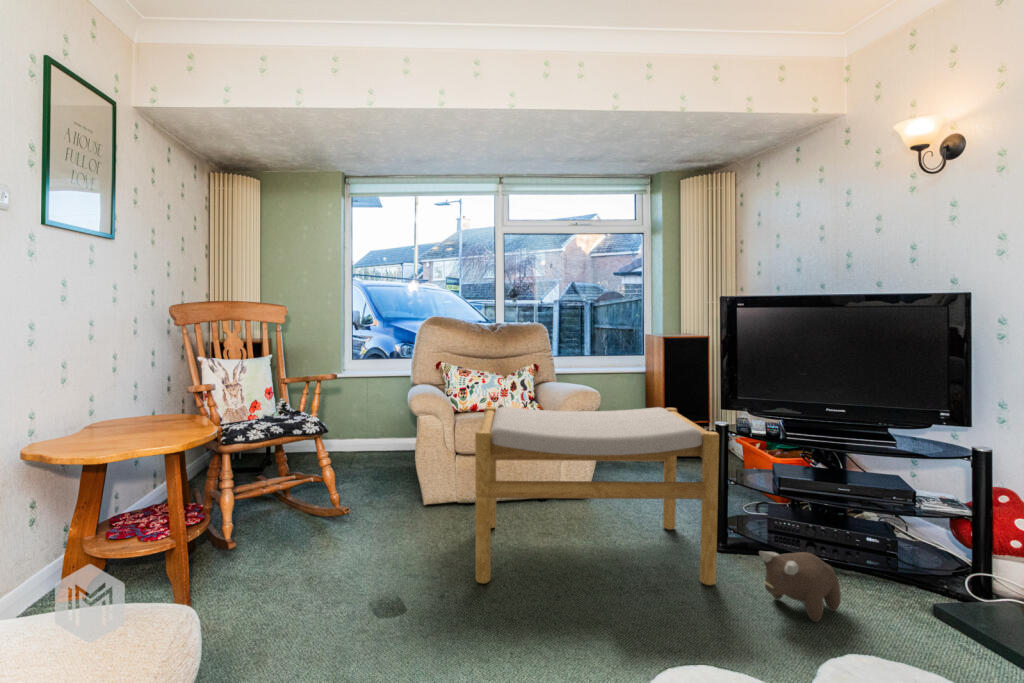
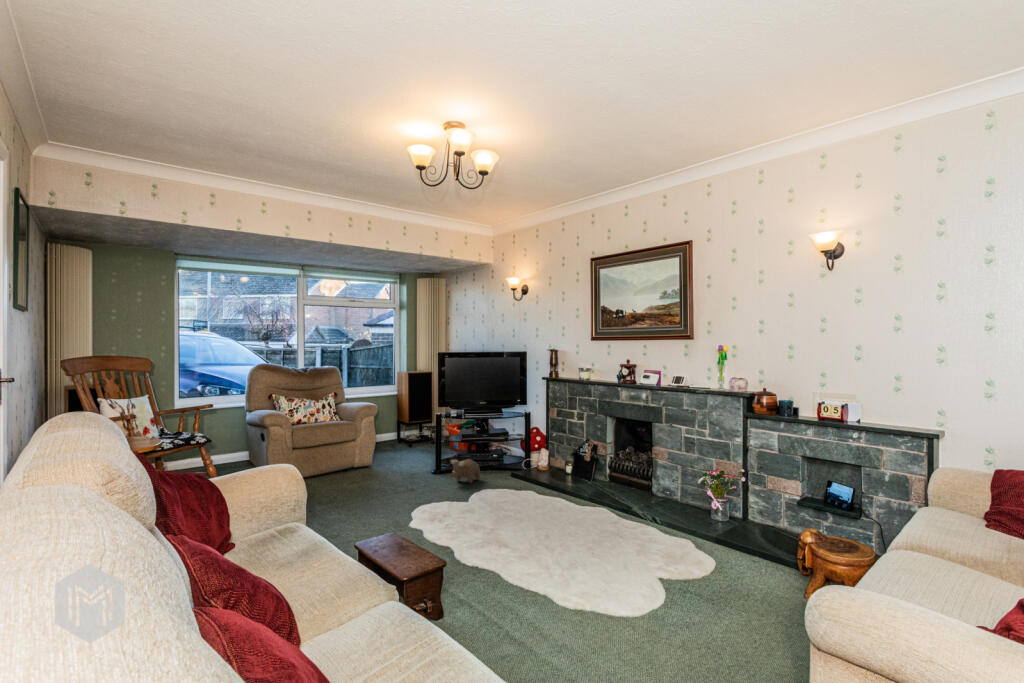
footstool: present [475,407,719,585] -> none [318,409,435,496]

